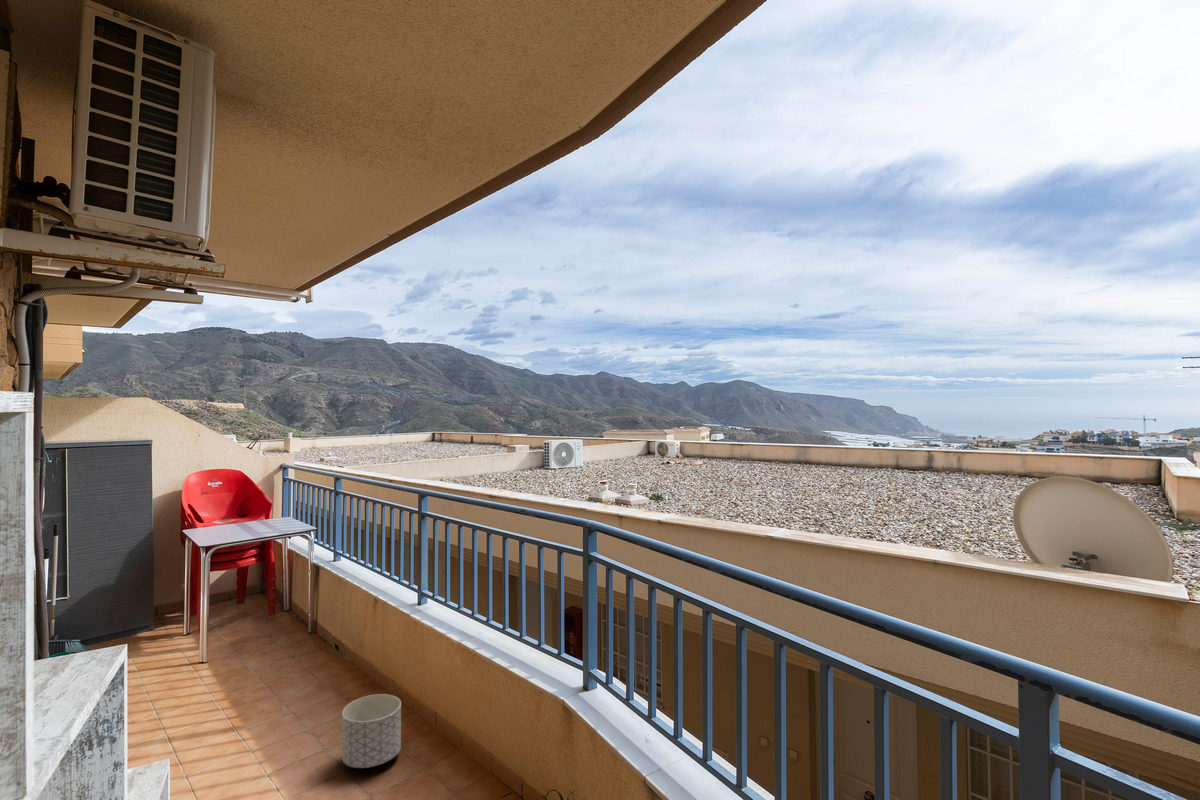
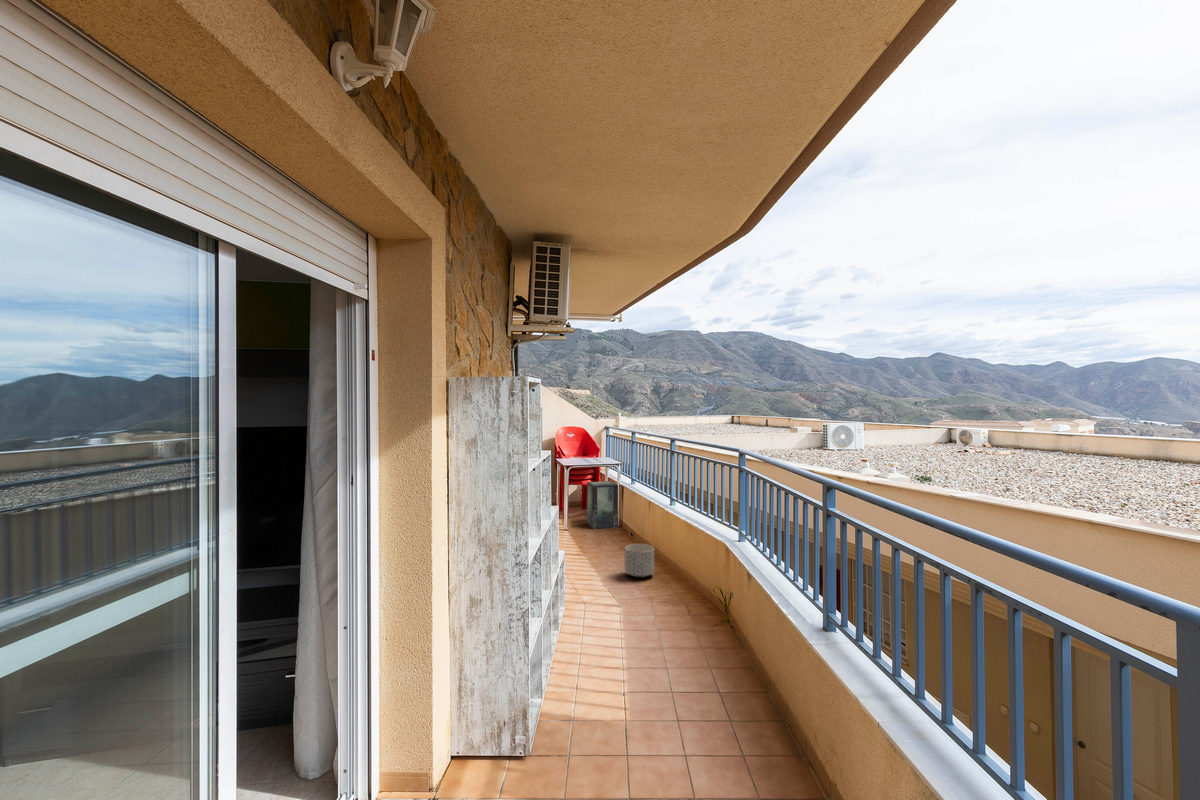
storage box: none [248,560,309,651] -> present [587,481,618,529]

